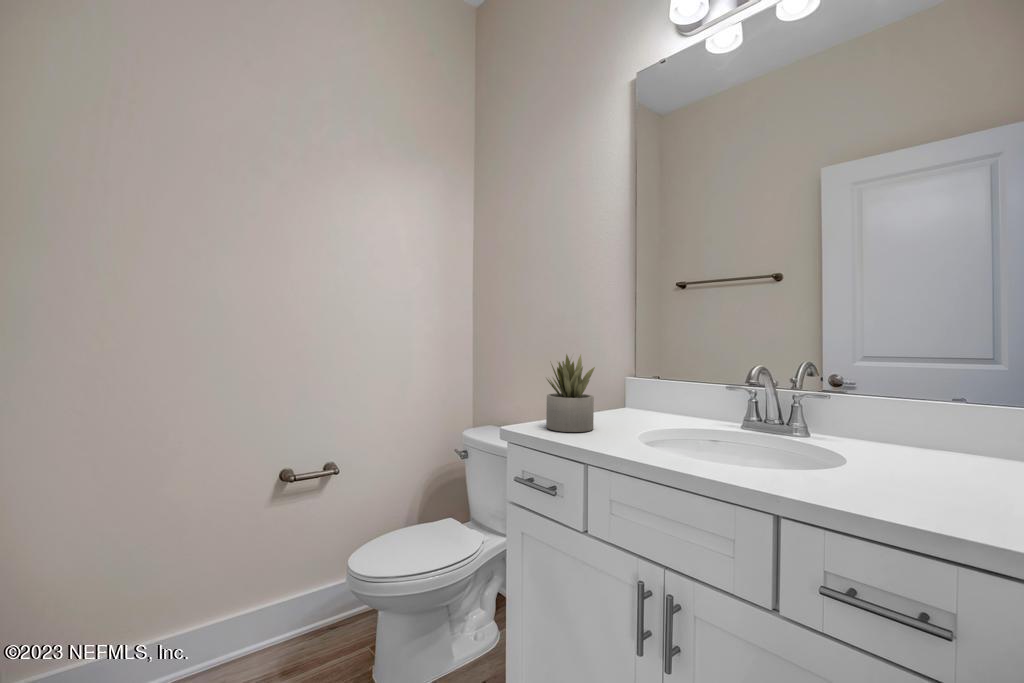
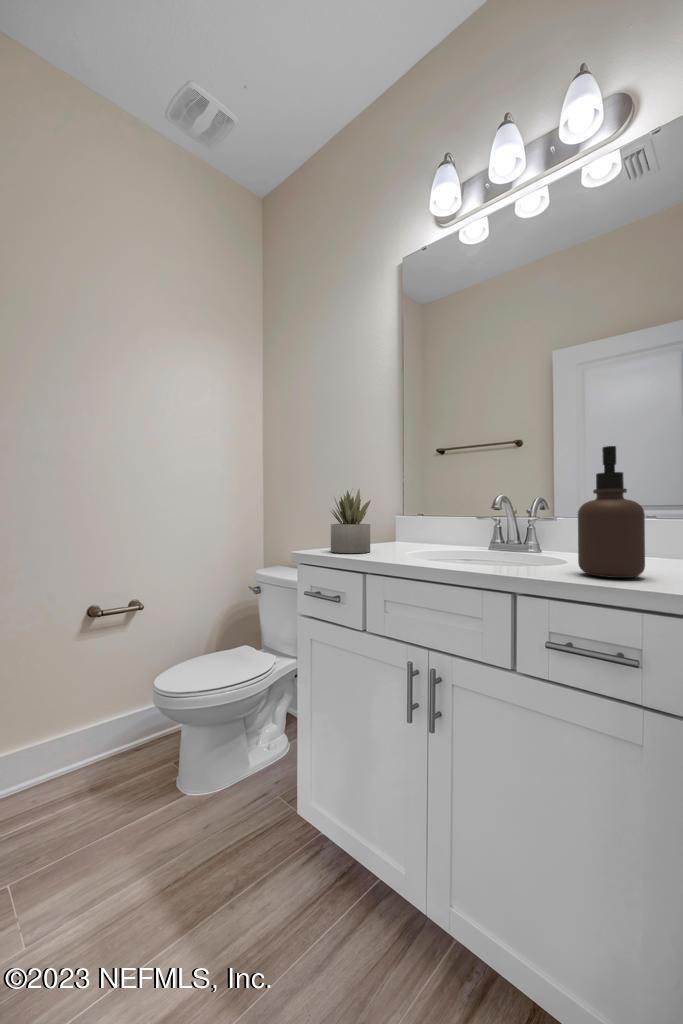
soap dispenser: none [865,330,963,508] -> present [578,446,645,578]

